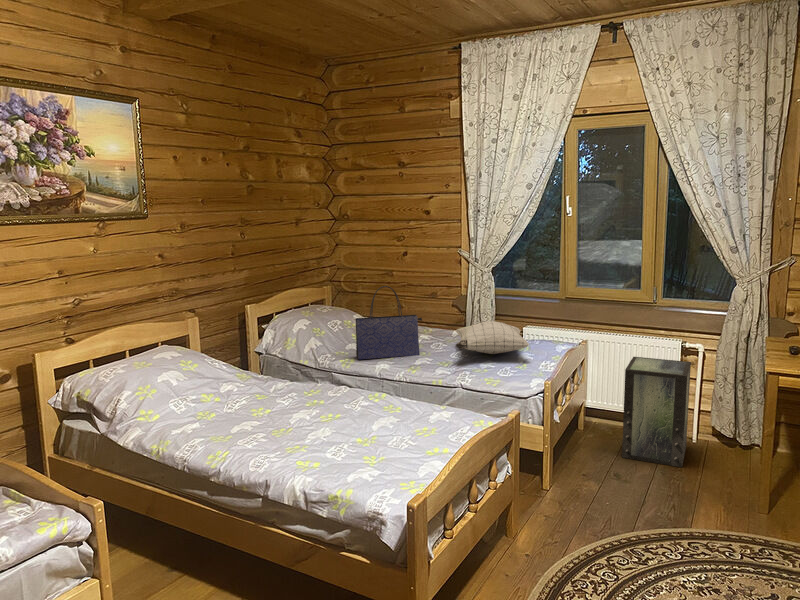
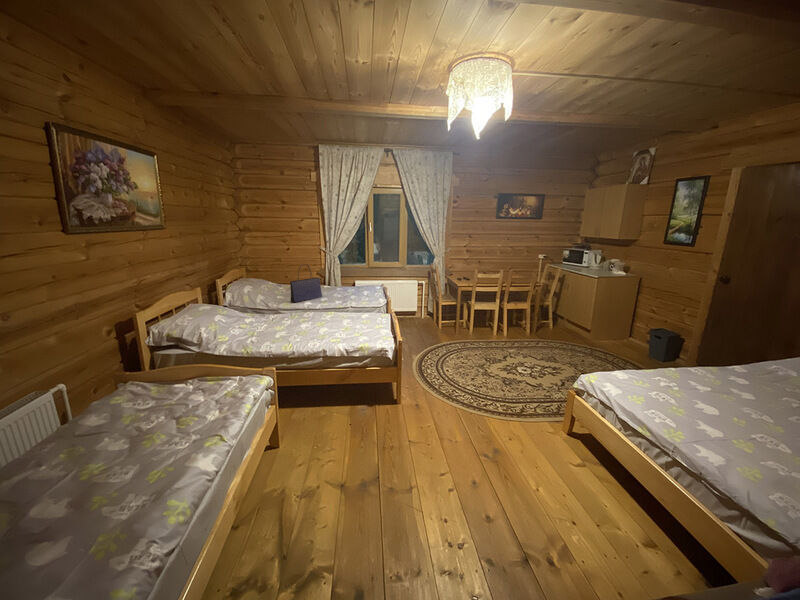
pillow: present [456,321,529,354] -> none [334,278,376,293]
storage box: present [622,357,691,467] -> none [408,288,434,331]

